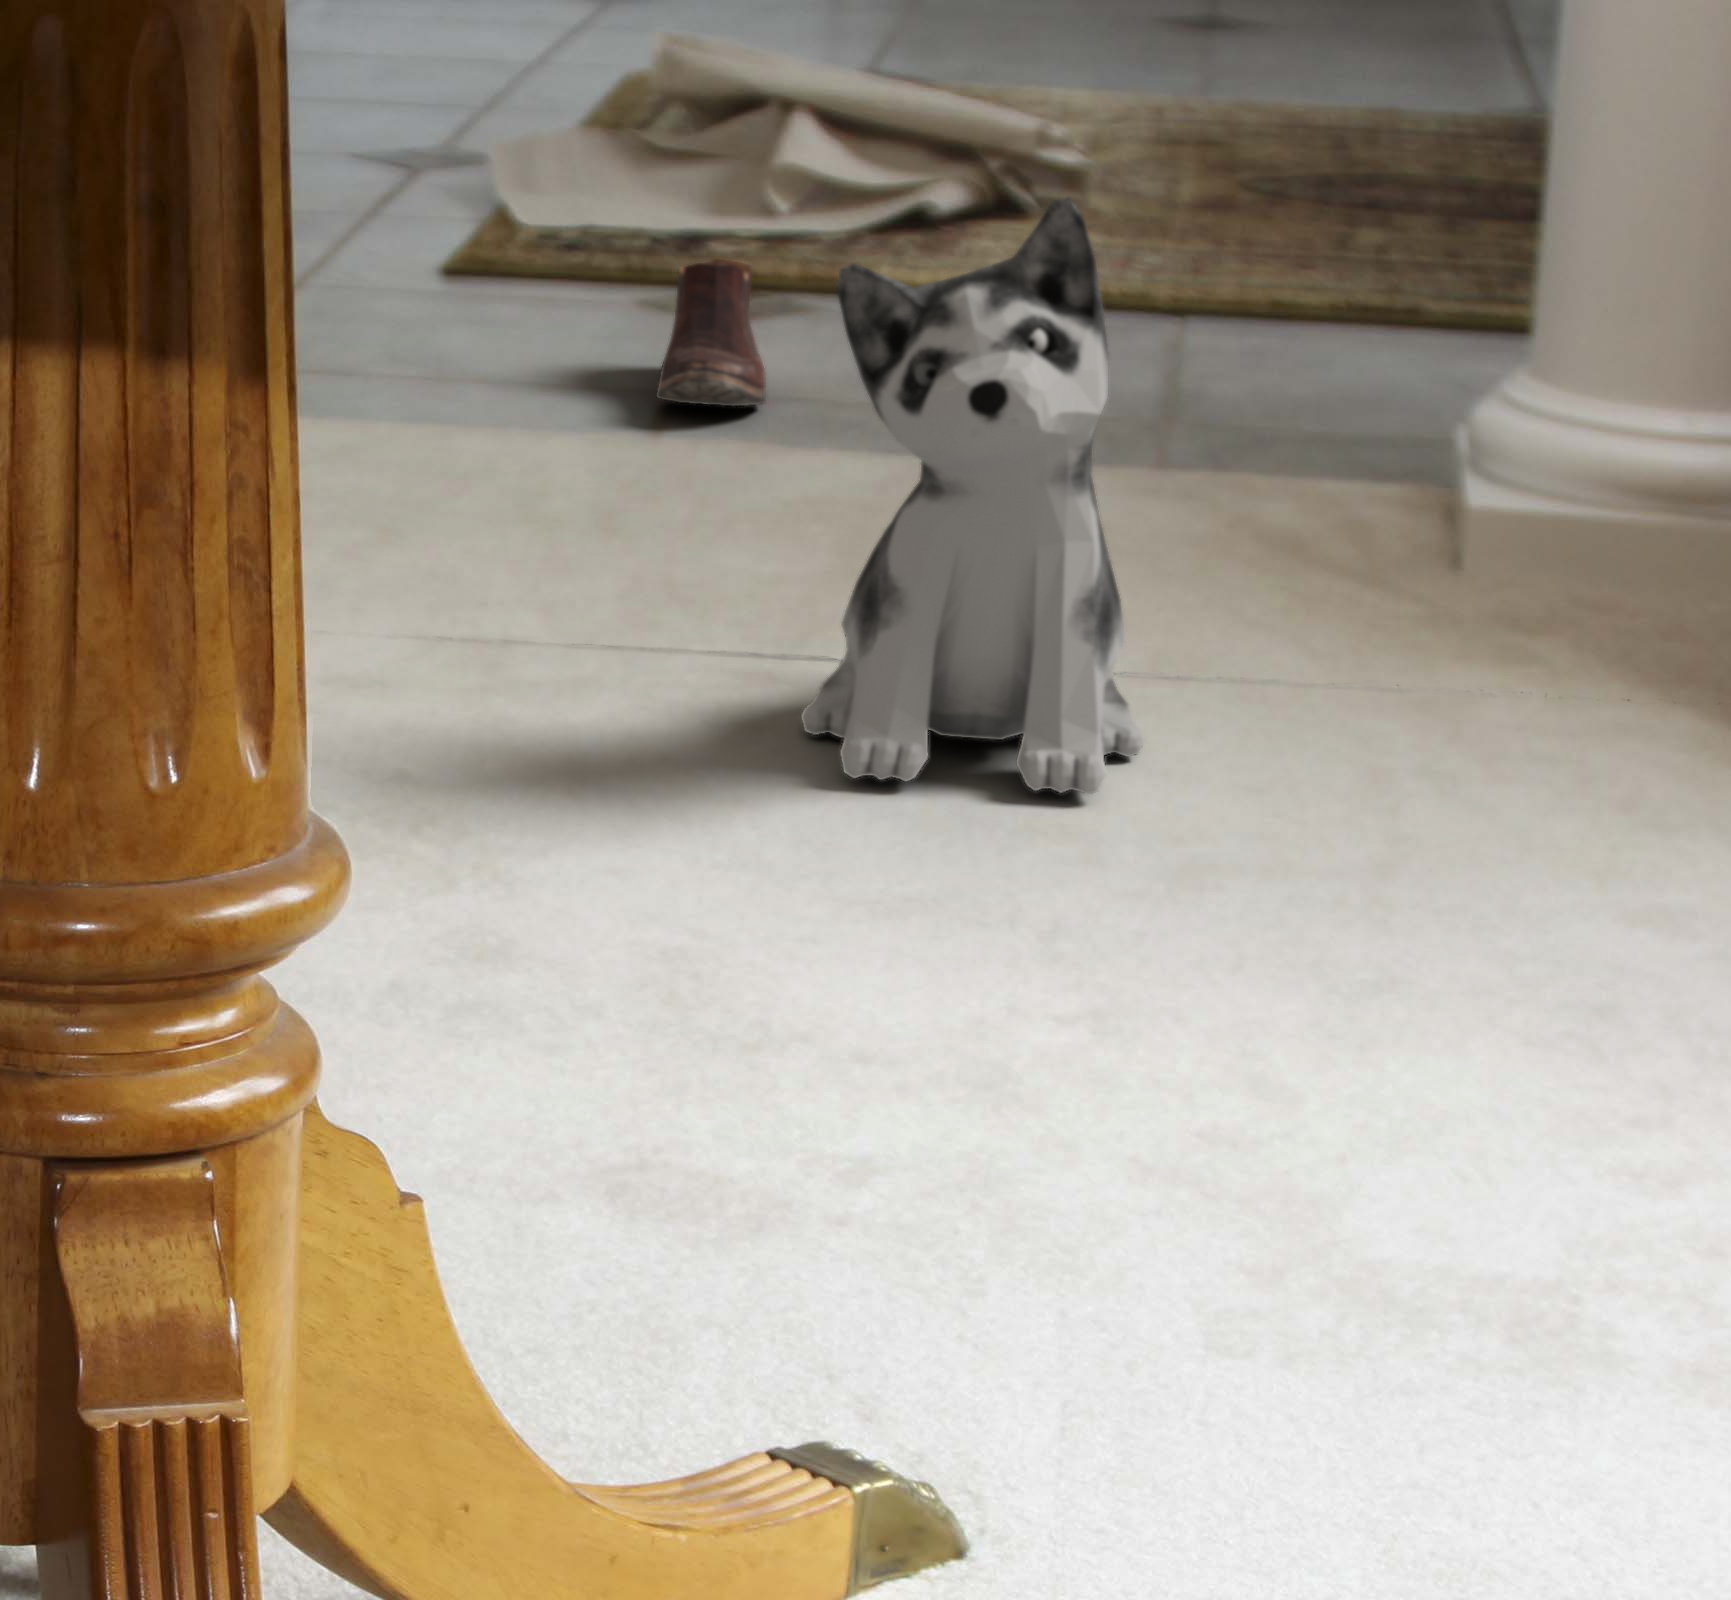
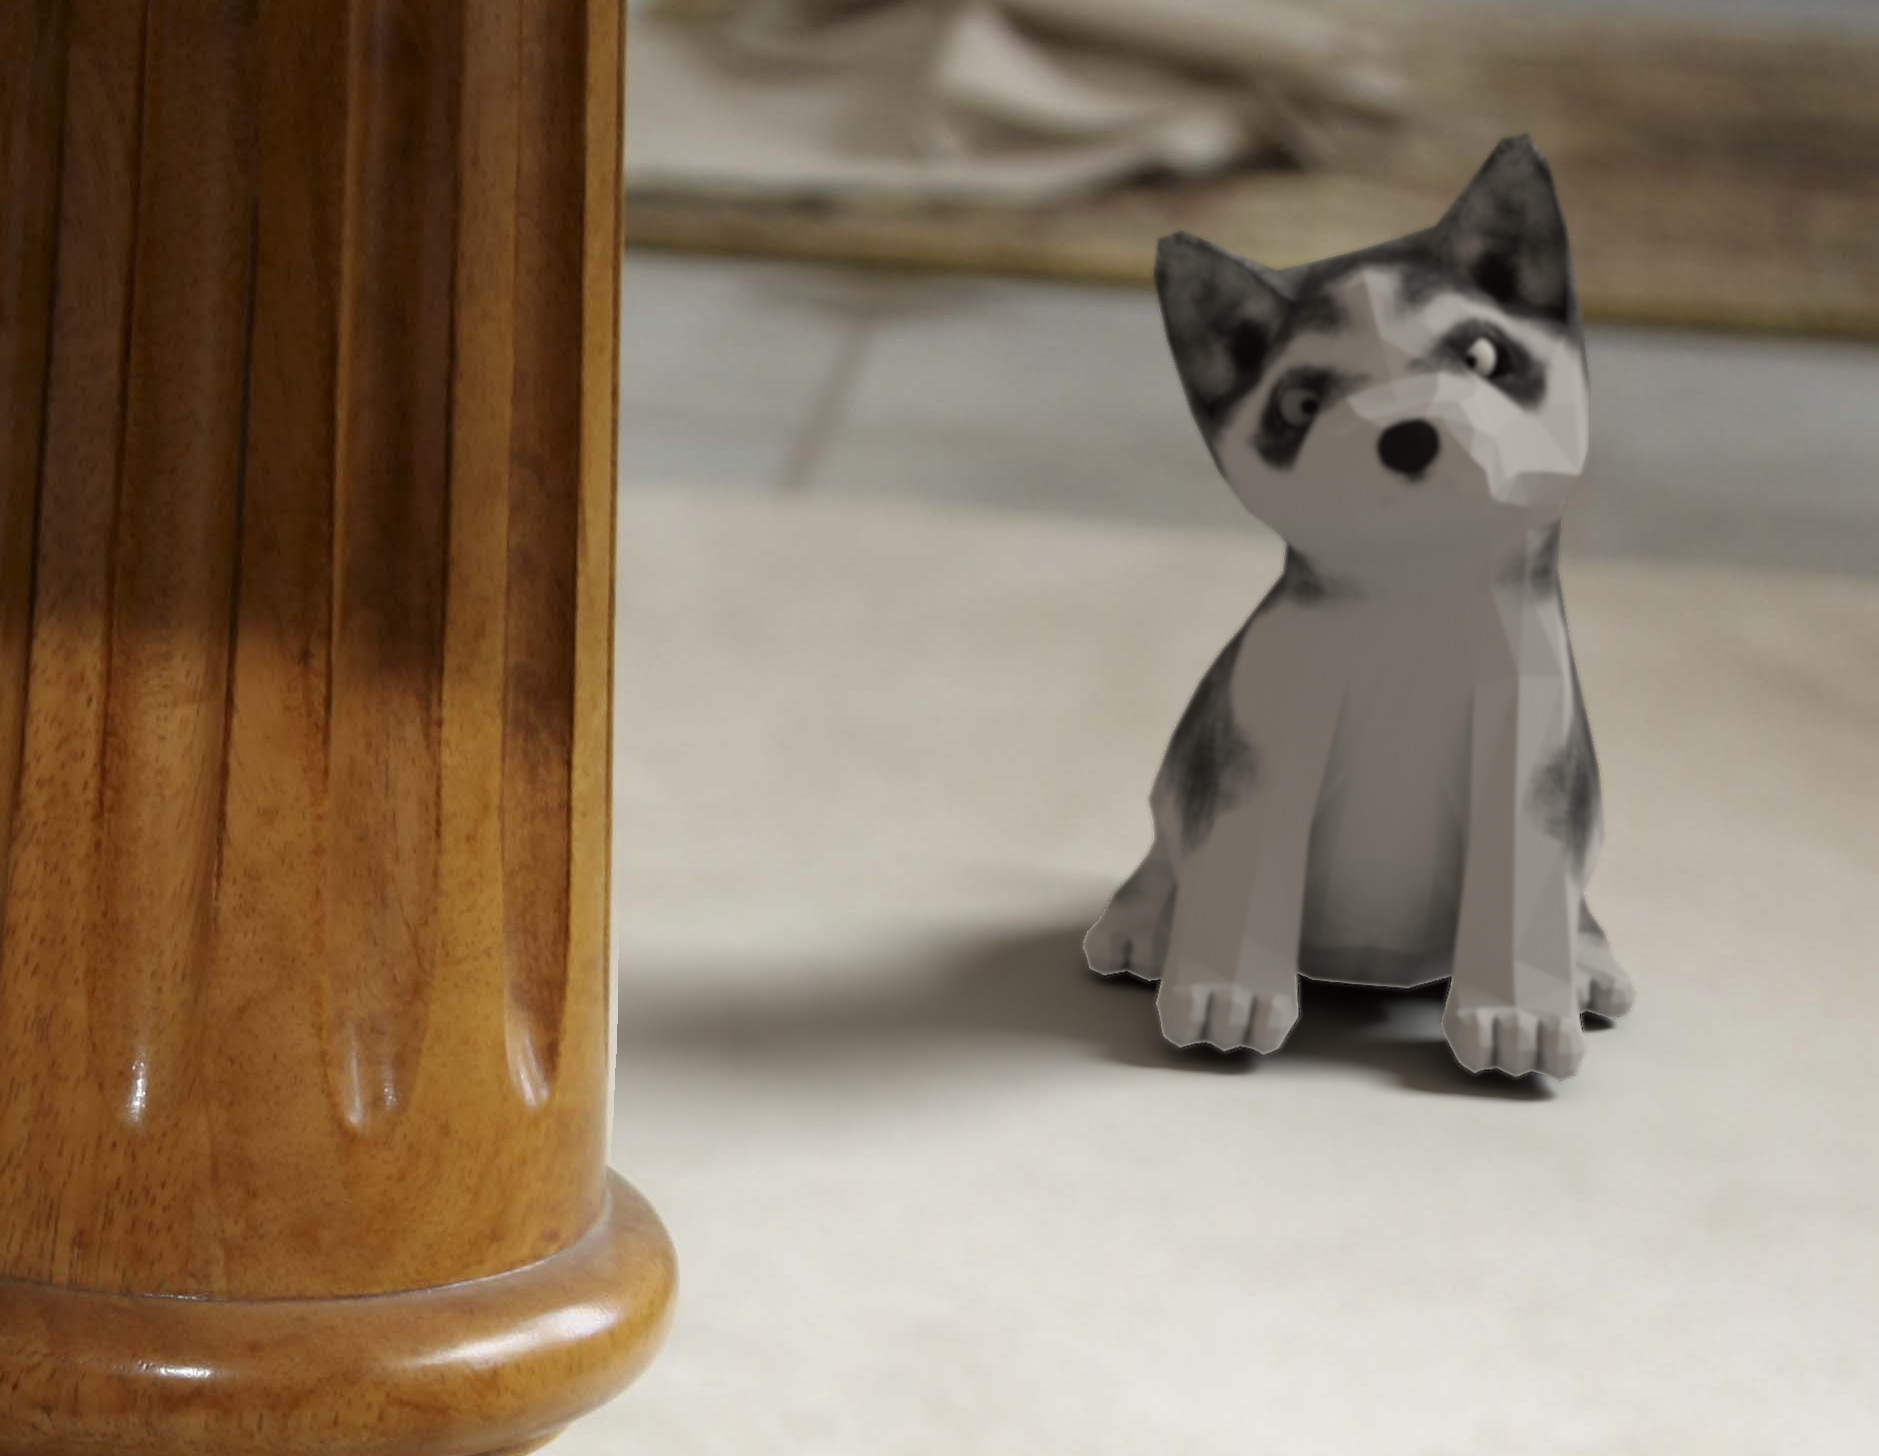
shoe: present [656,259,766,406] -> none [788,225,959,452]

